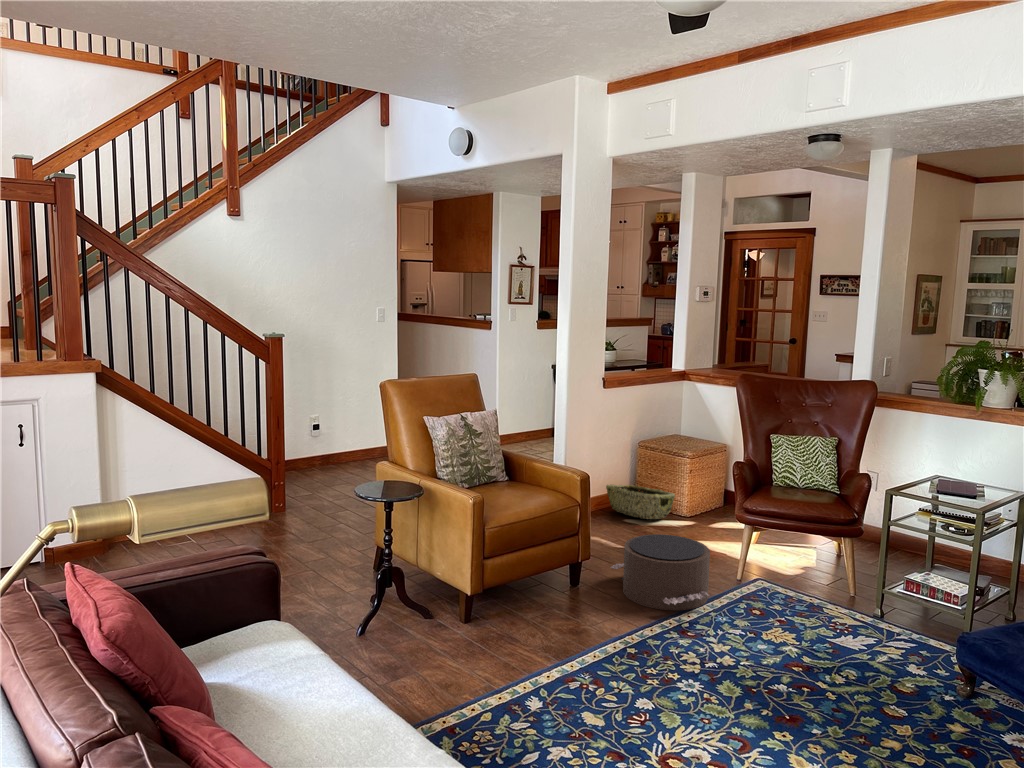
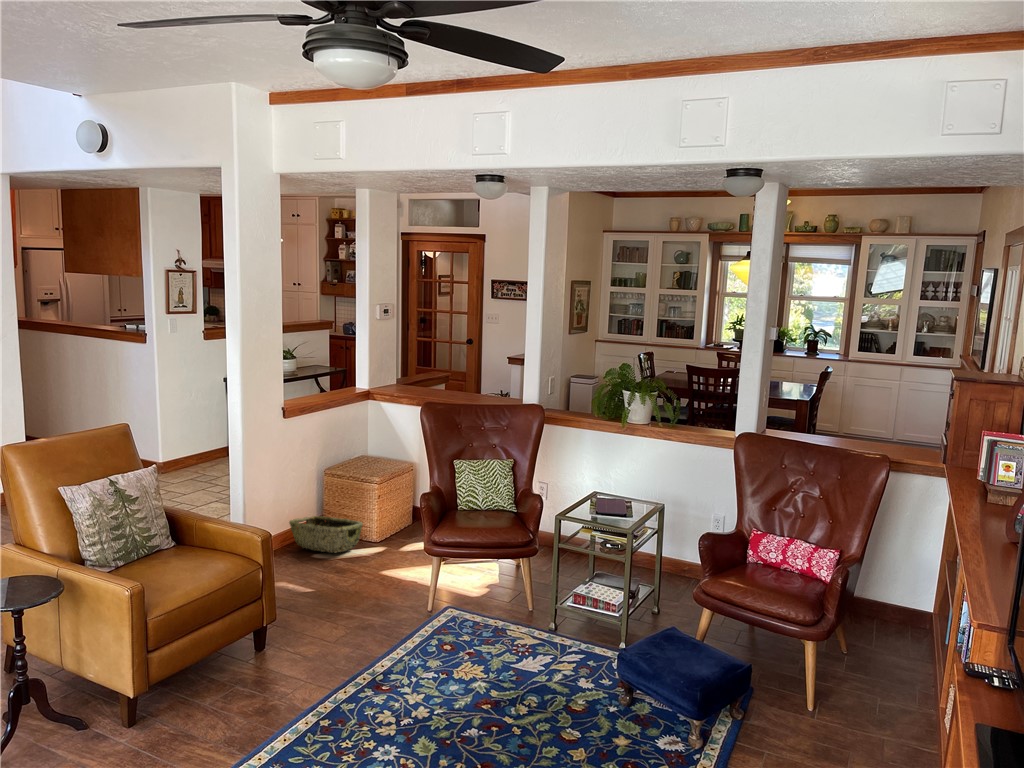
pouf: present [611,534,710,610] -> none [297,579,402,663]

